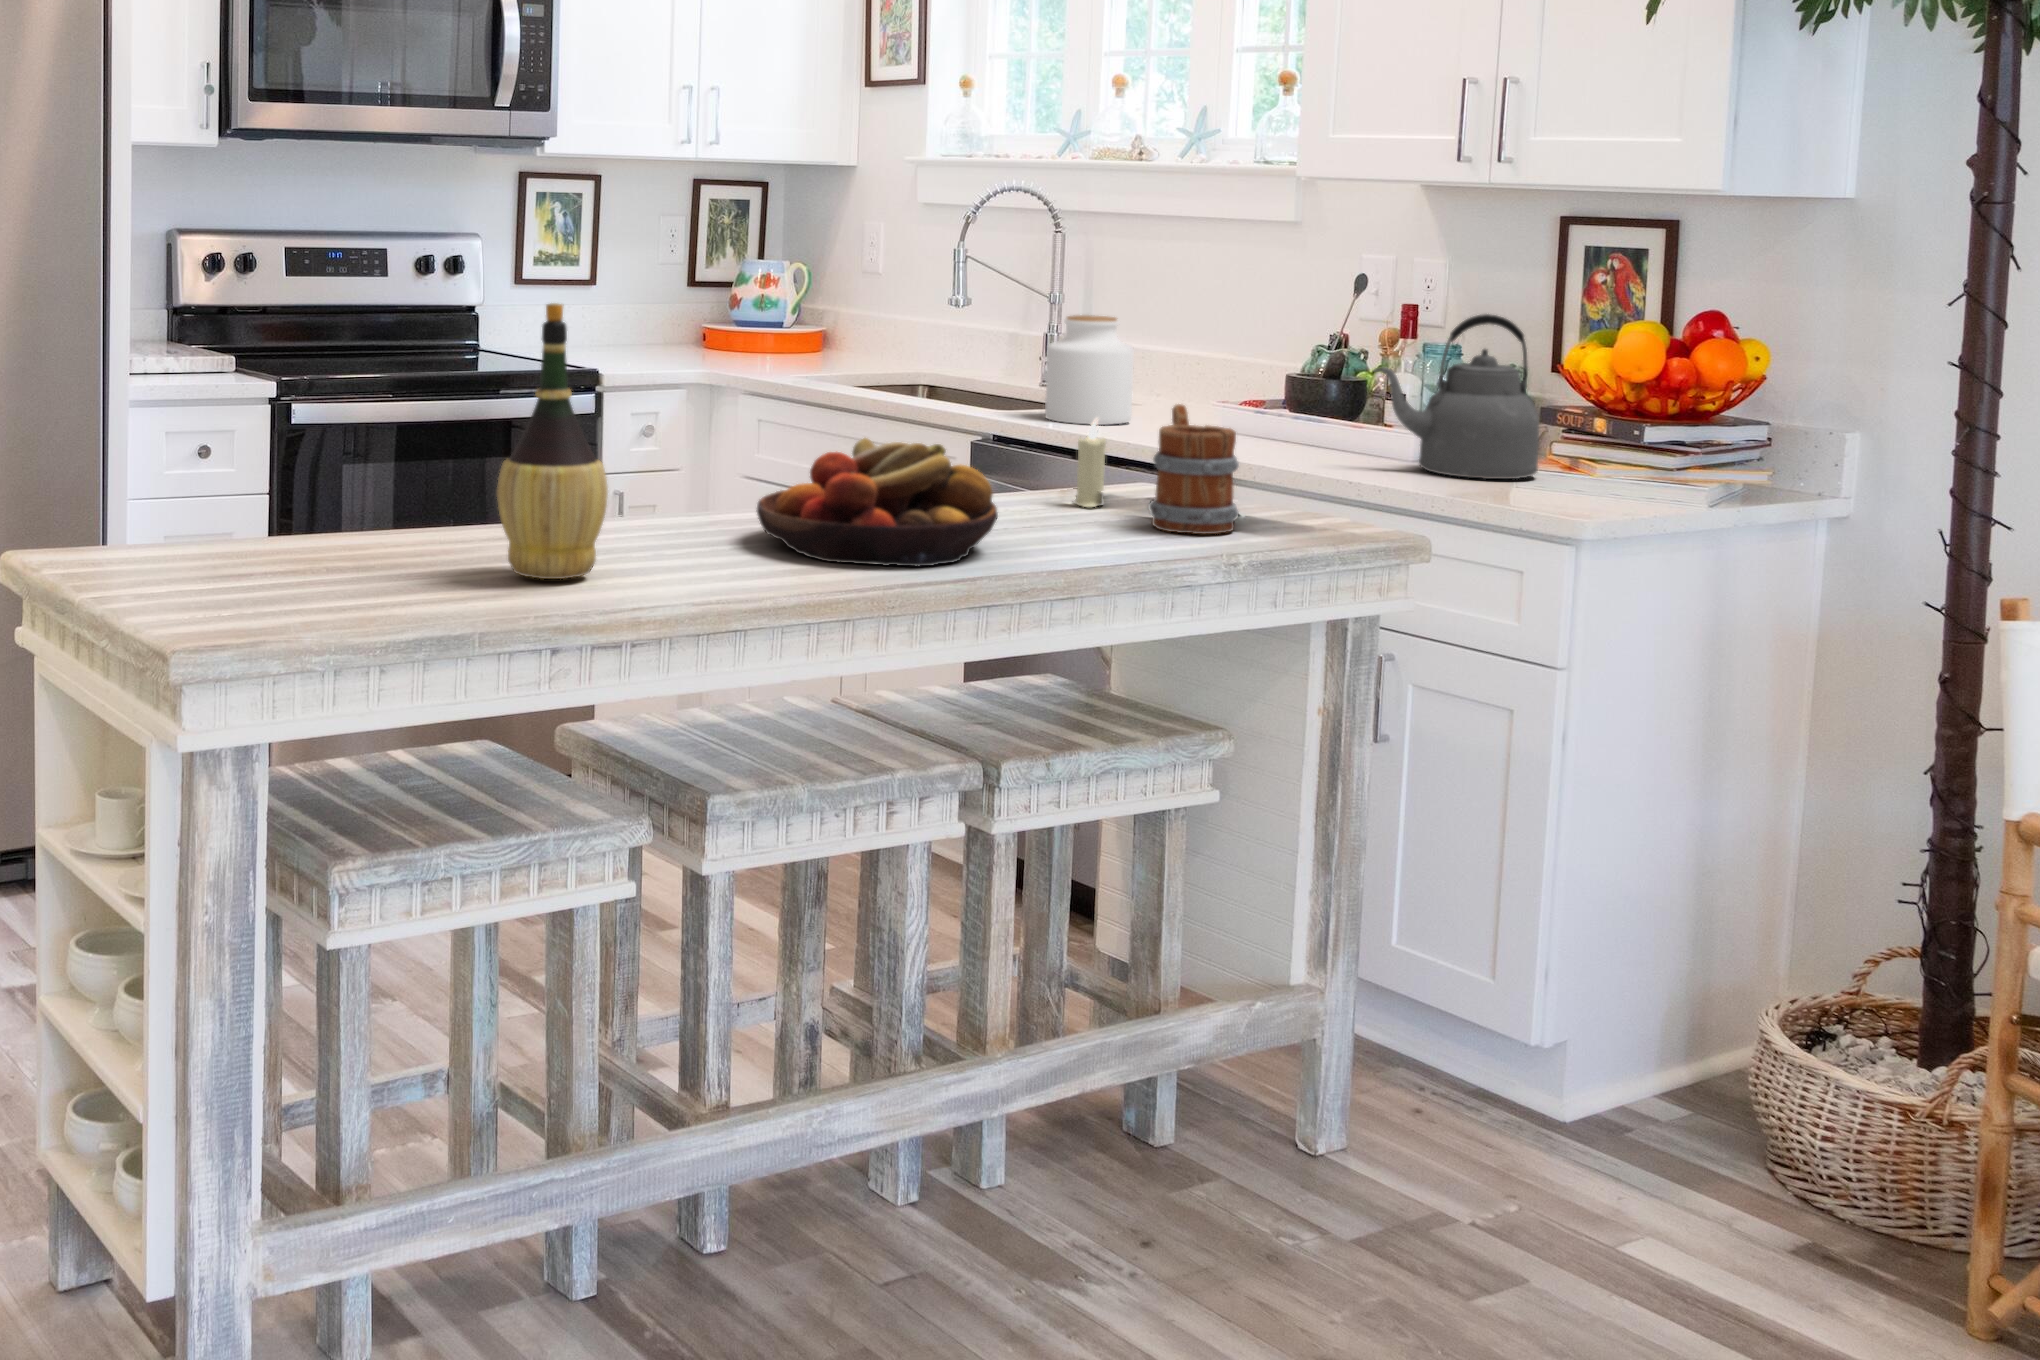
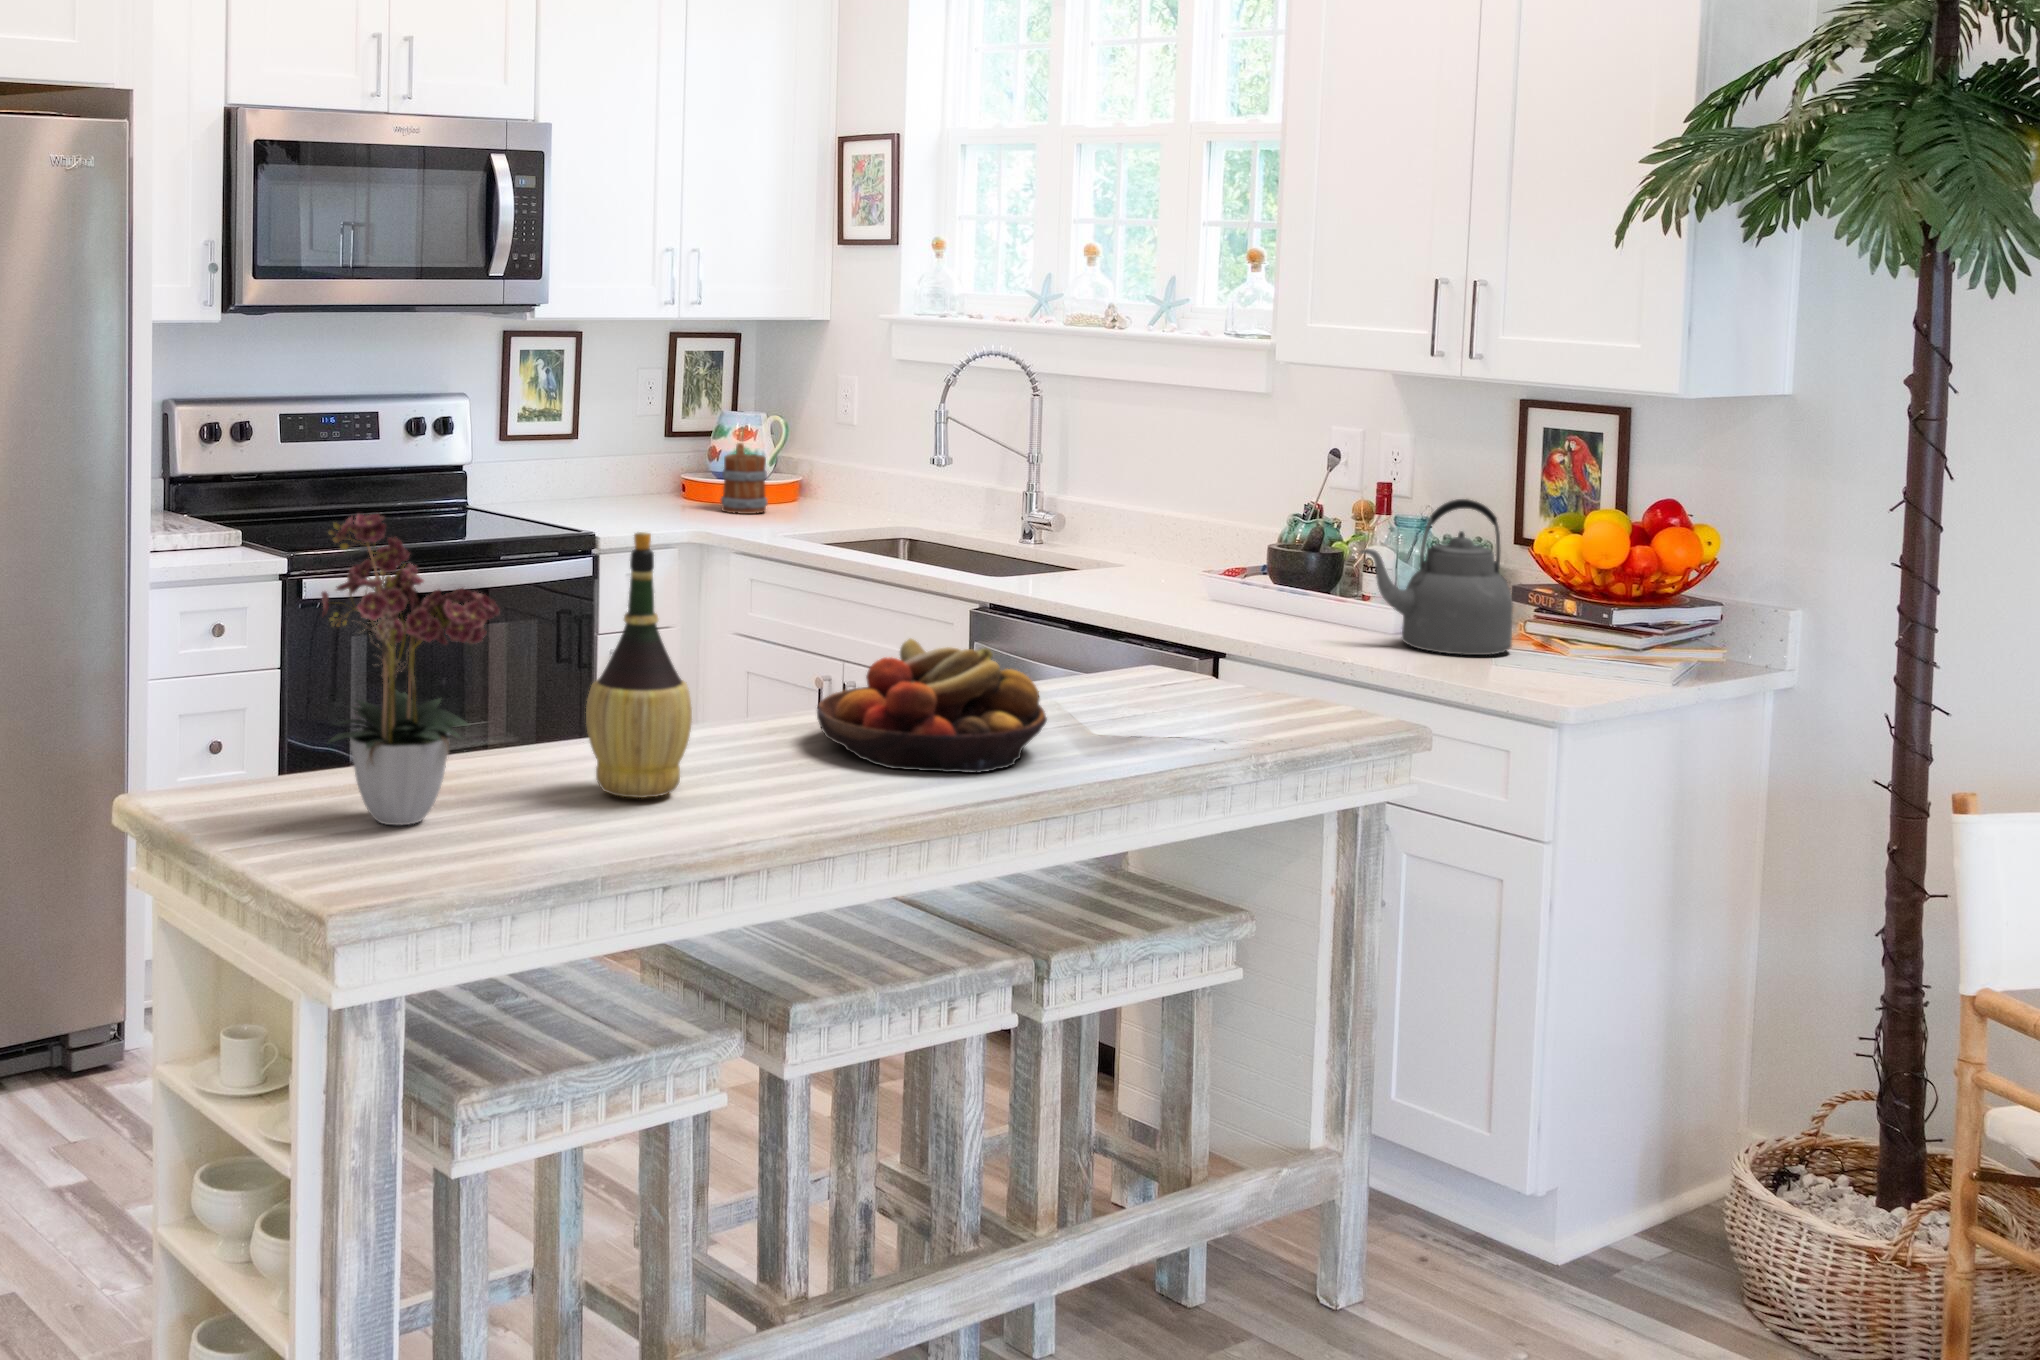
flower arrangement: none [197,256,416,597] -> present [322,514,500,825]
jar: present [1045,315,1134,425] -> none [1038,487,1122,594]
mug: present [1149,404,1239,534] -> present [720,443,768,514]
candle: present [1074,418,1106,507] -> none [1095,610,1128,696]

